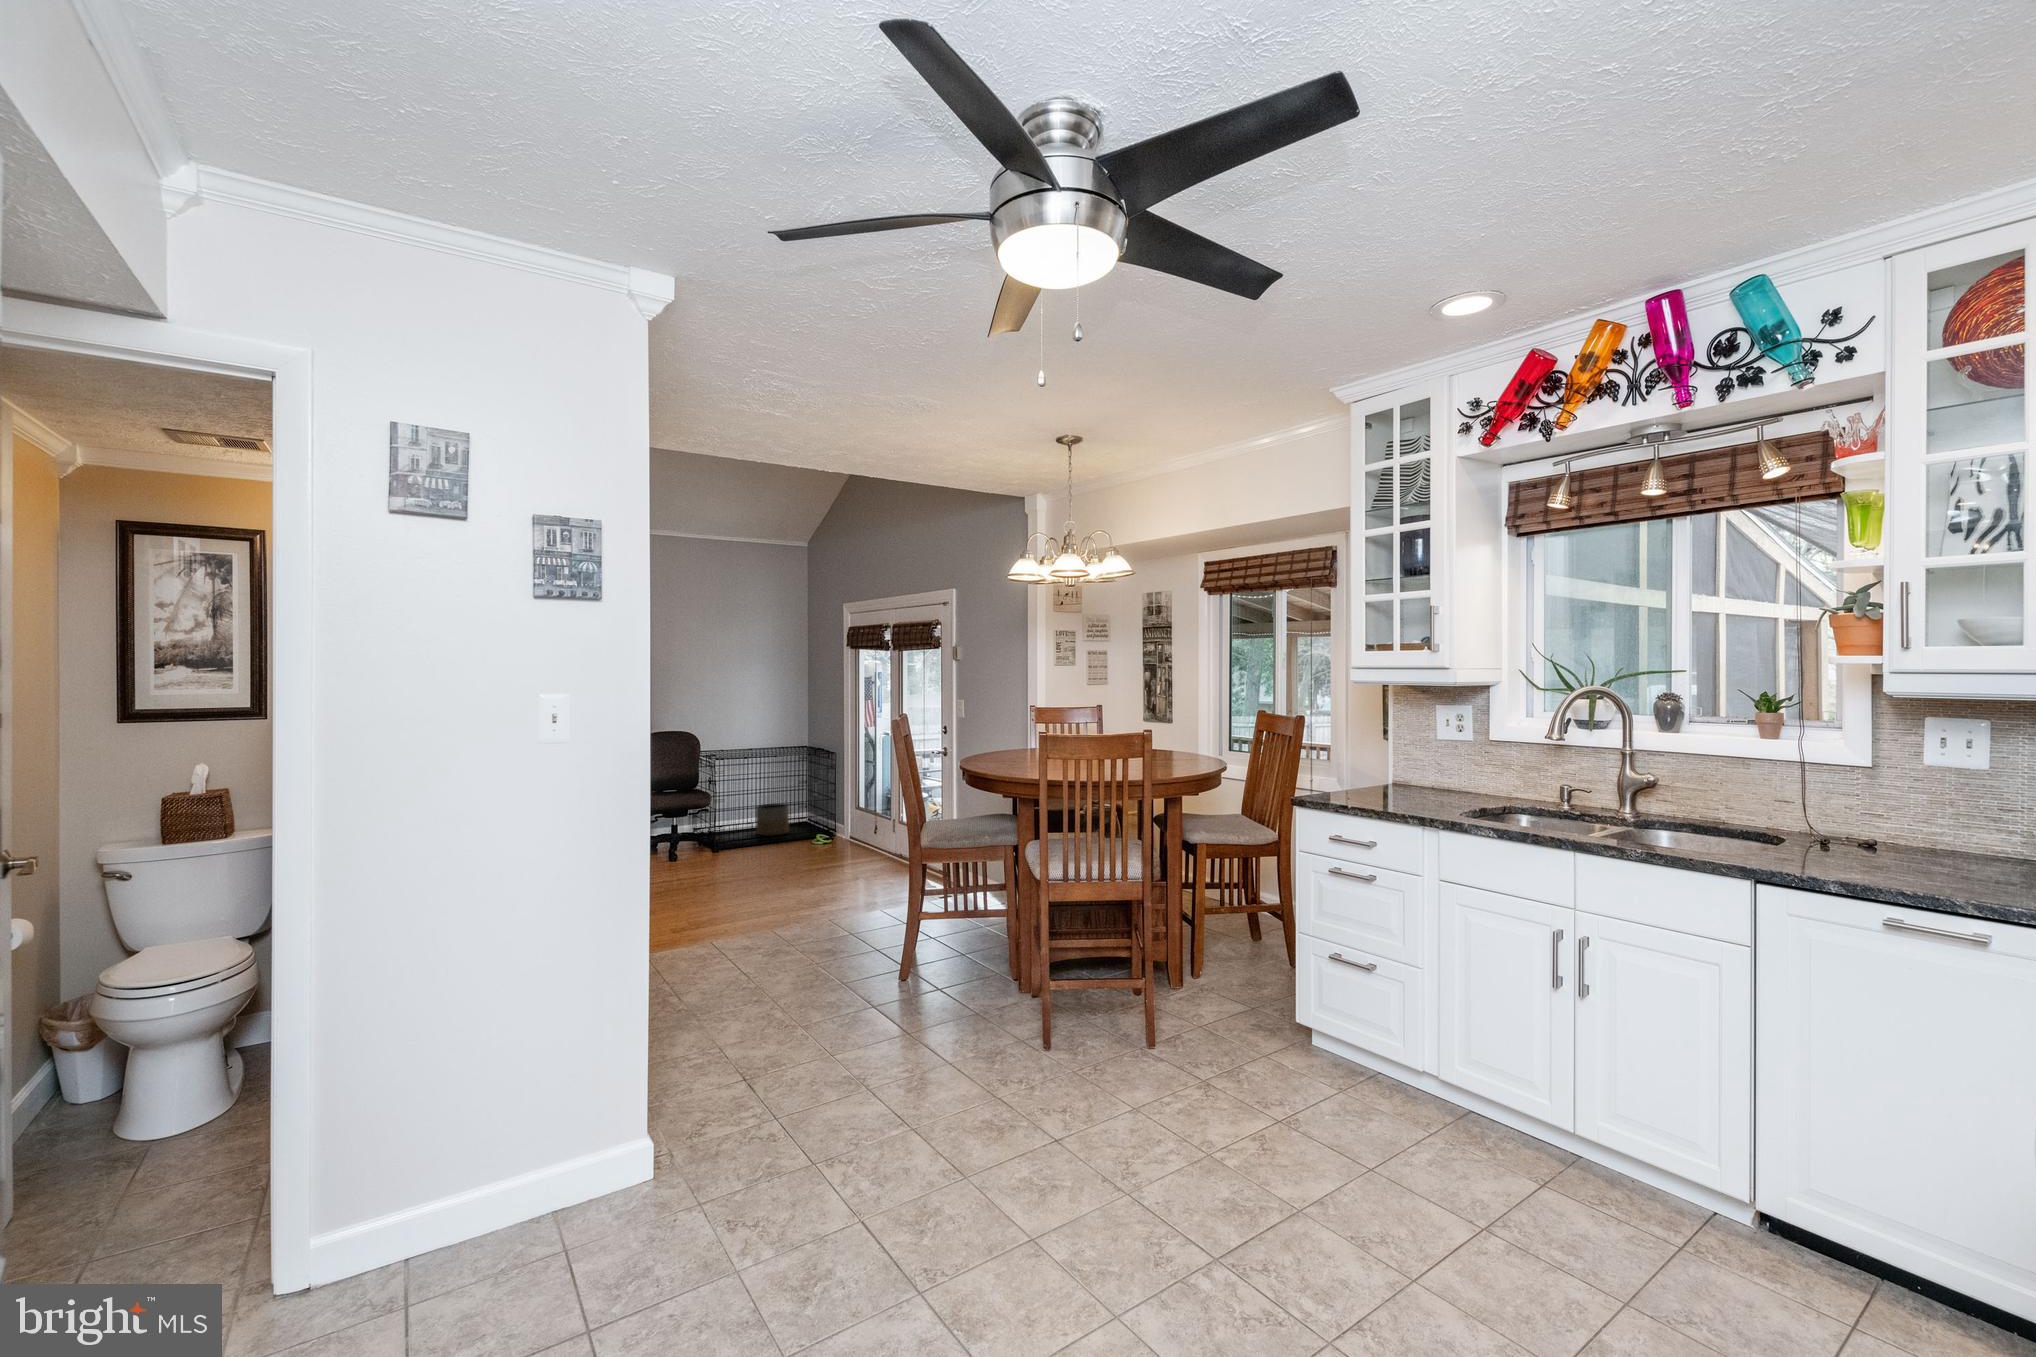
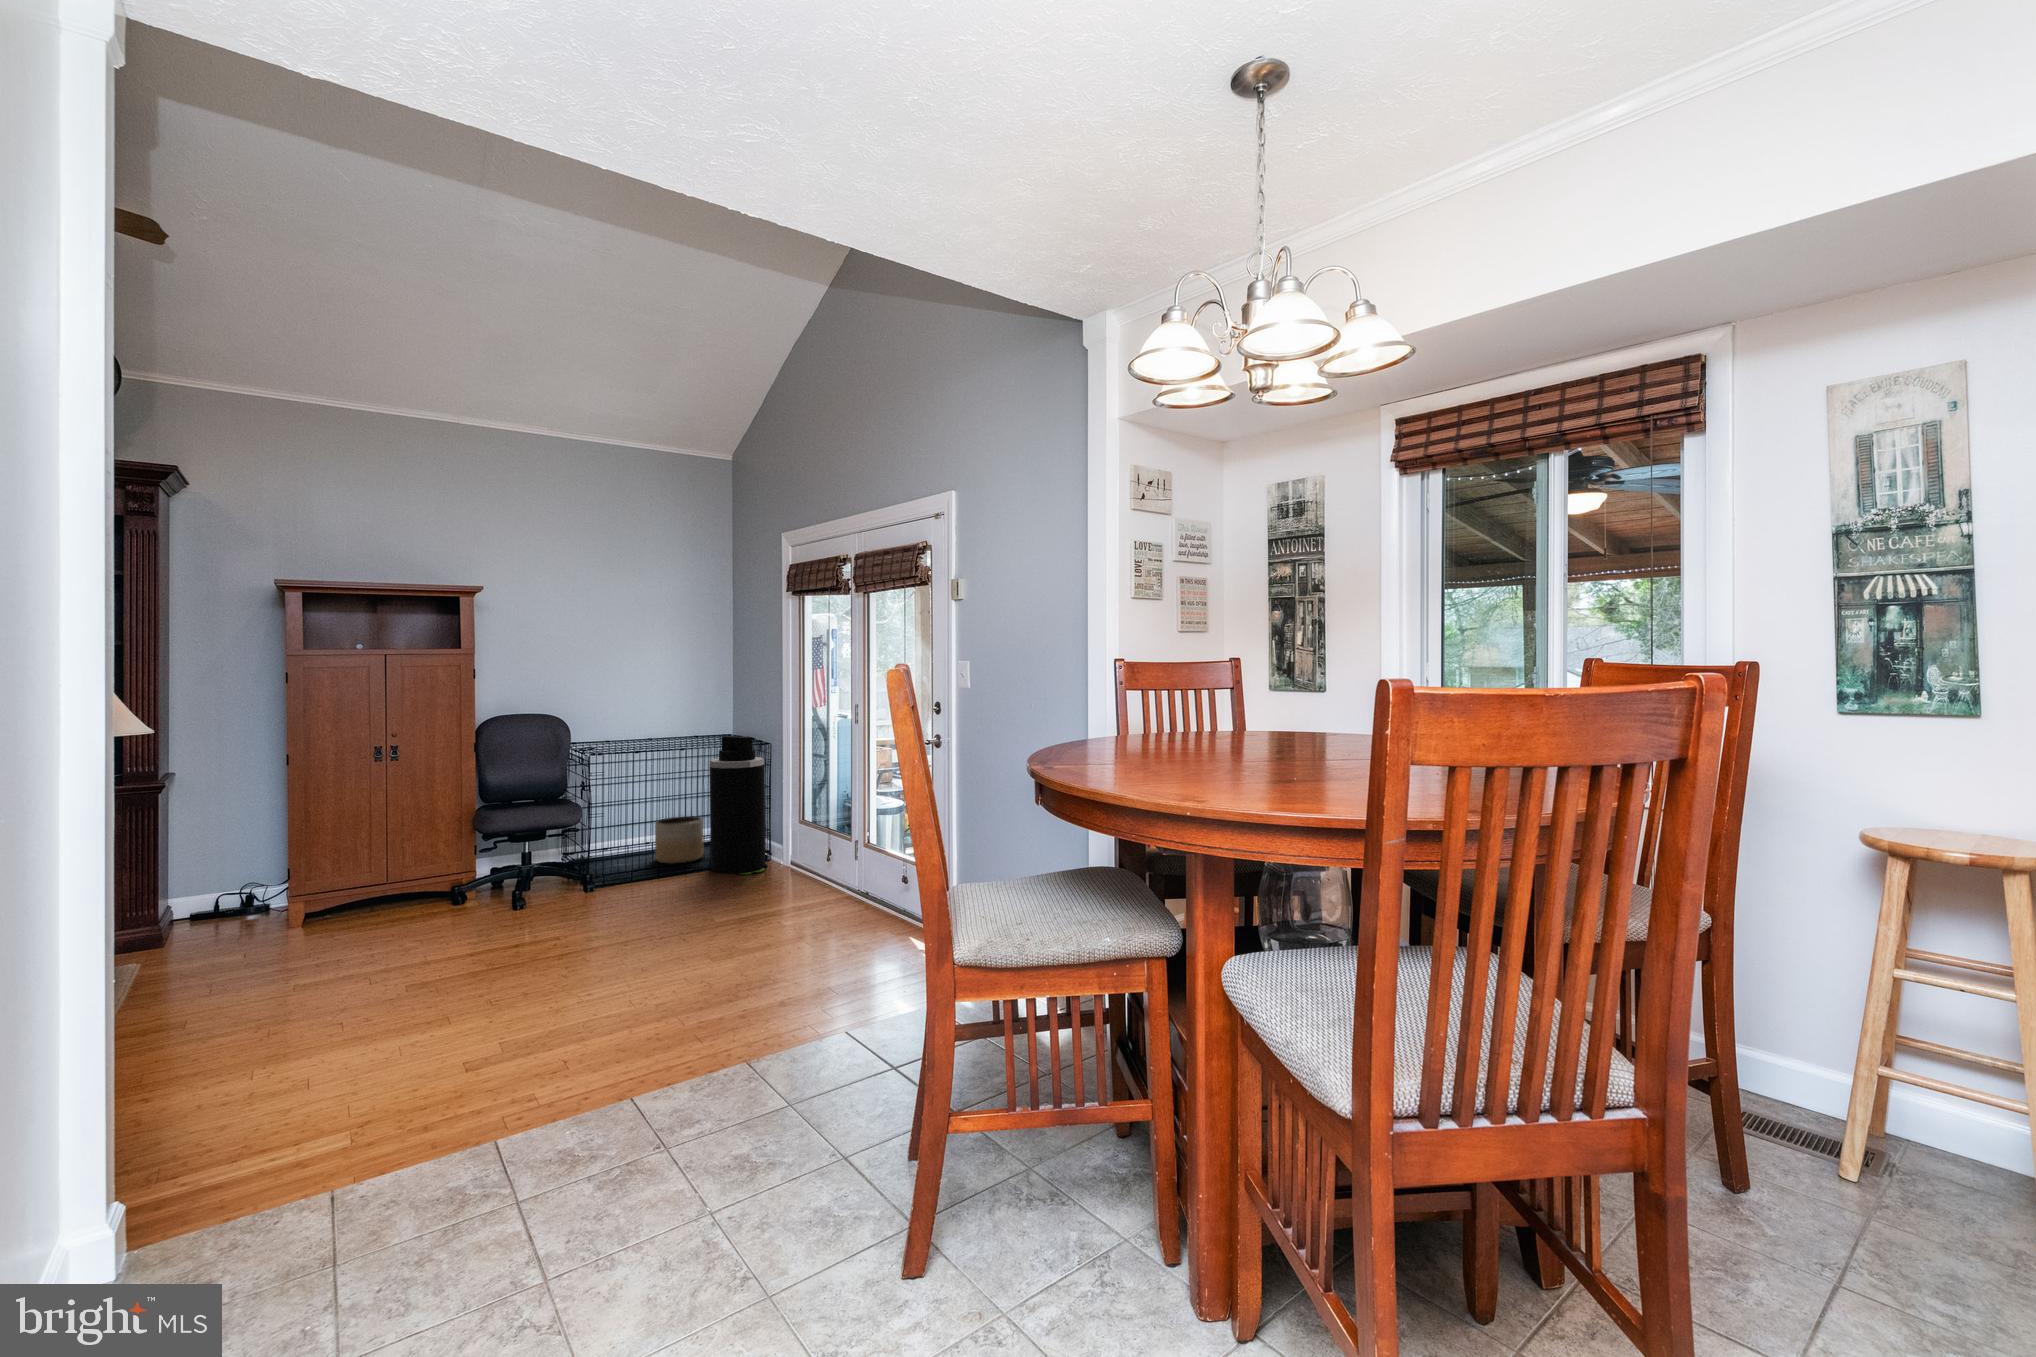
trash can: none [794,747,832,842] -> present [710,736,765,873]

